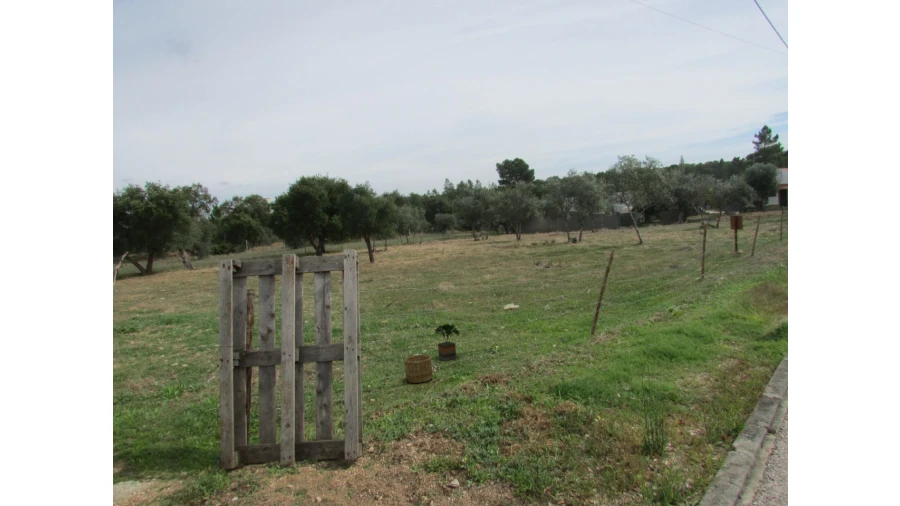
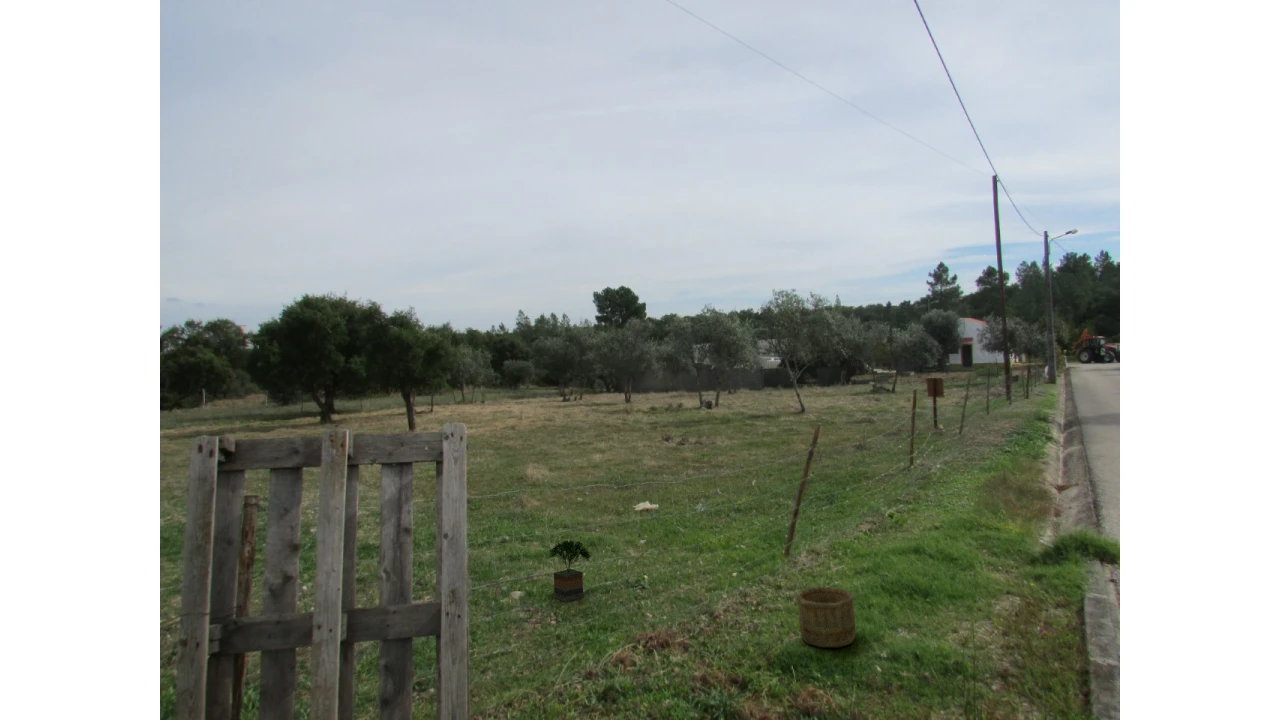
wooden bucket: present [404,355,432,383] -> present [796,587,855,647]

